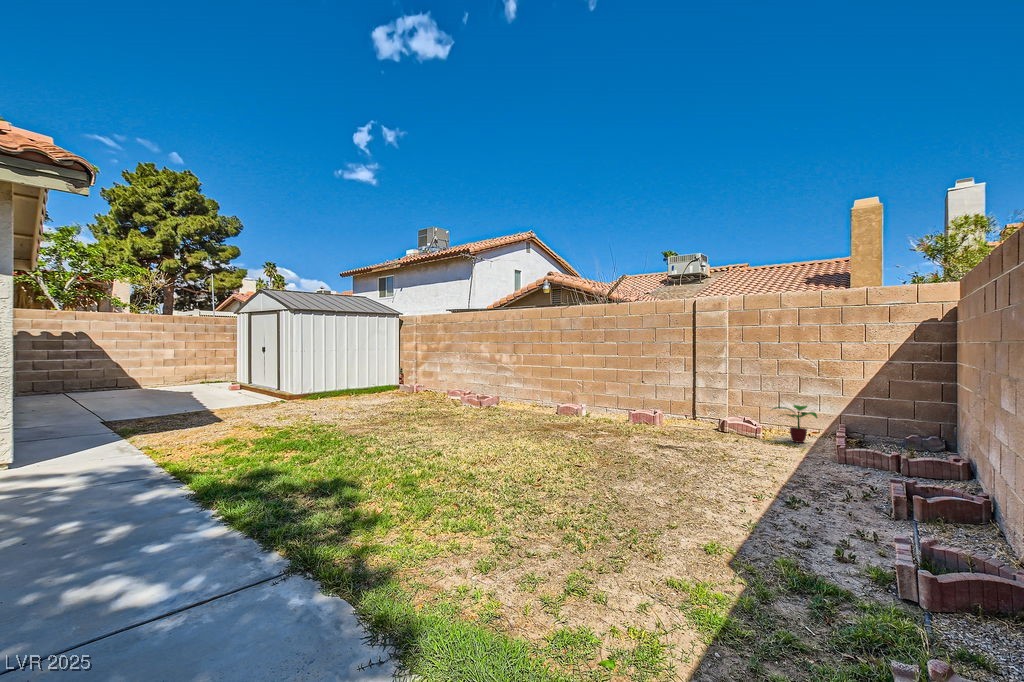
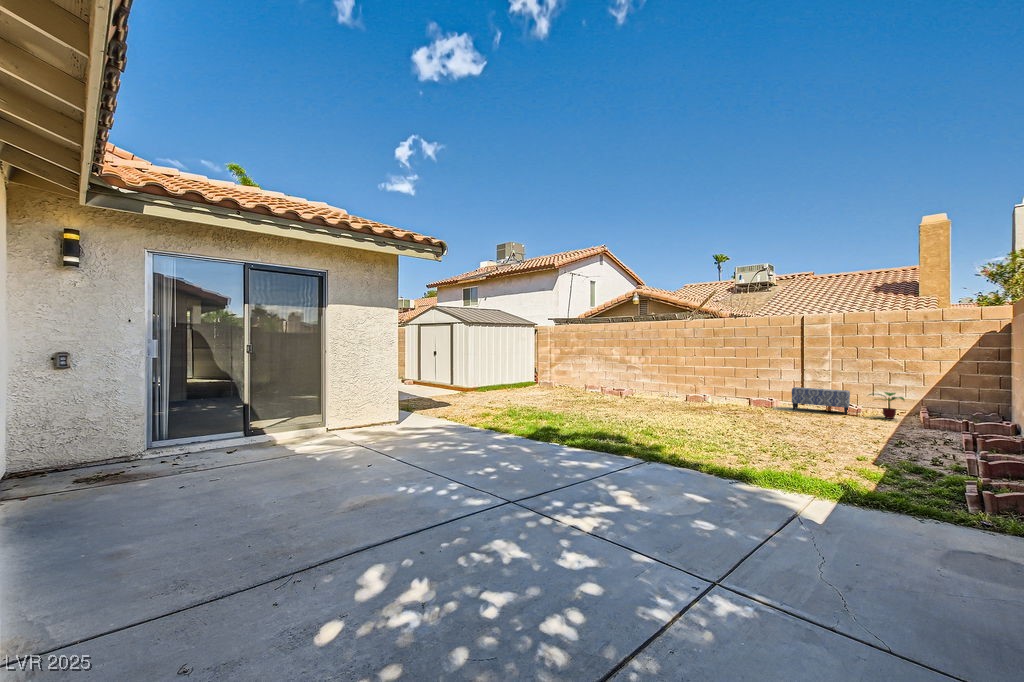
bench: none [678,397,752,436] -> present [792,387,850,415]

